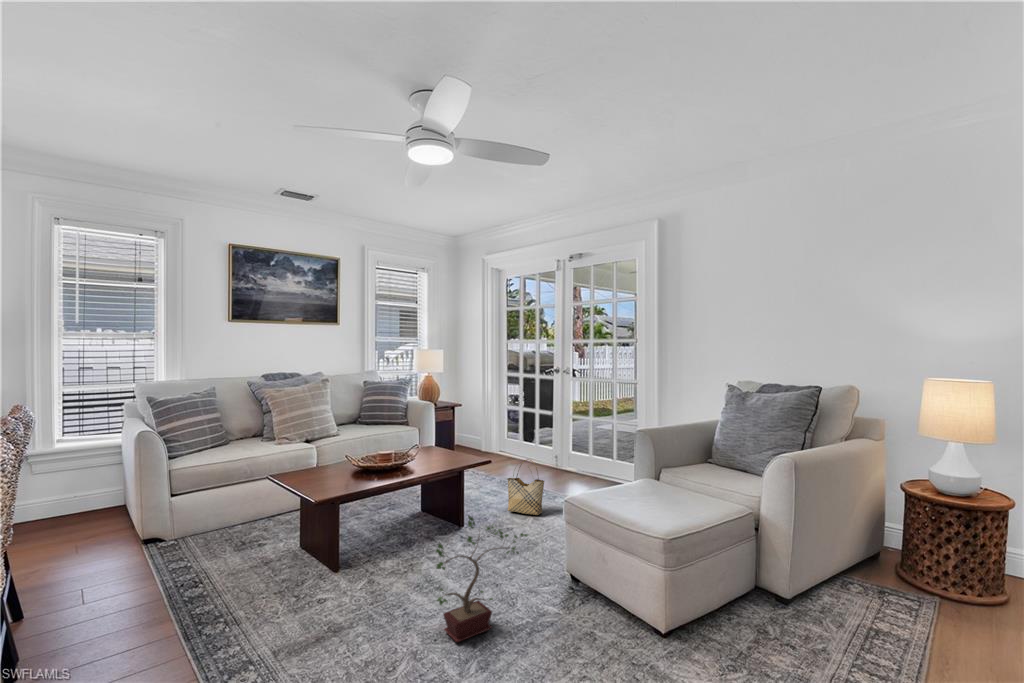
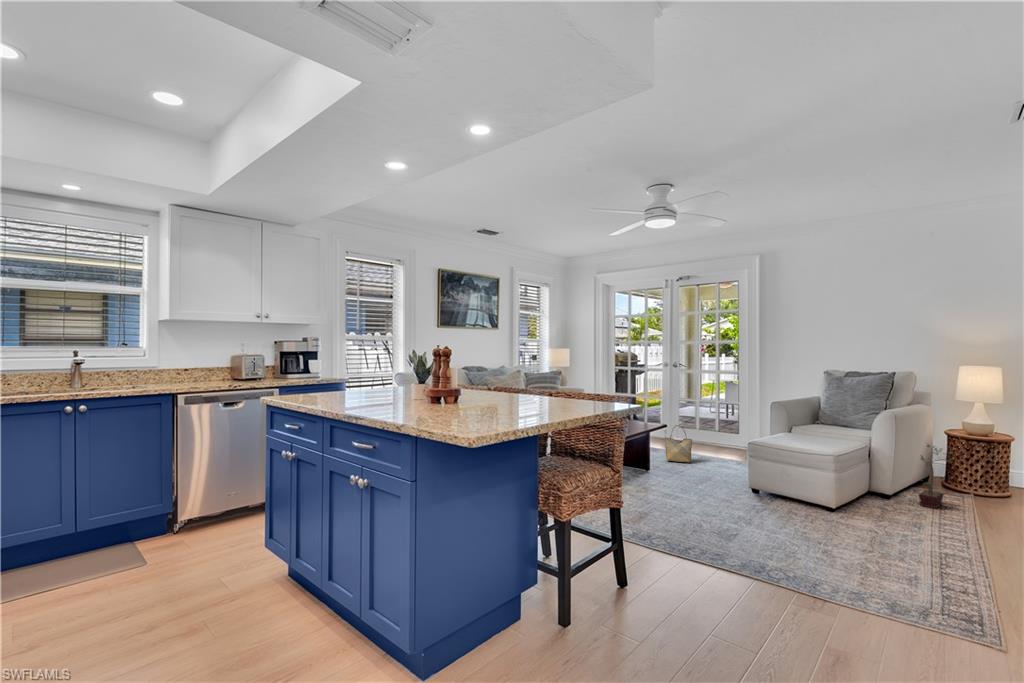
potted plant: present [436,516,528,642] -> present [918,445,951,508]

